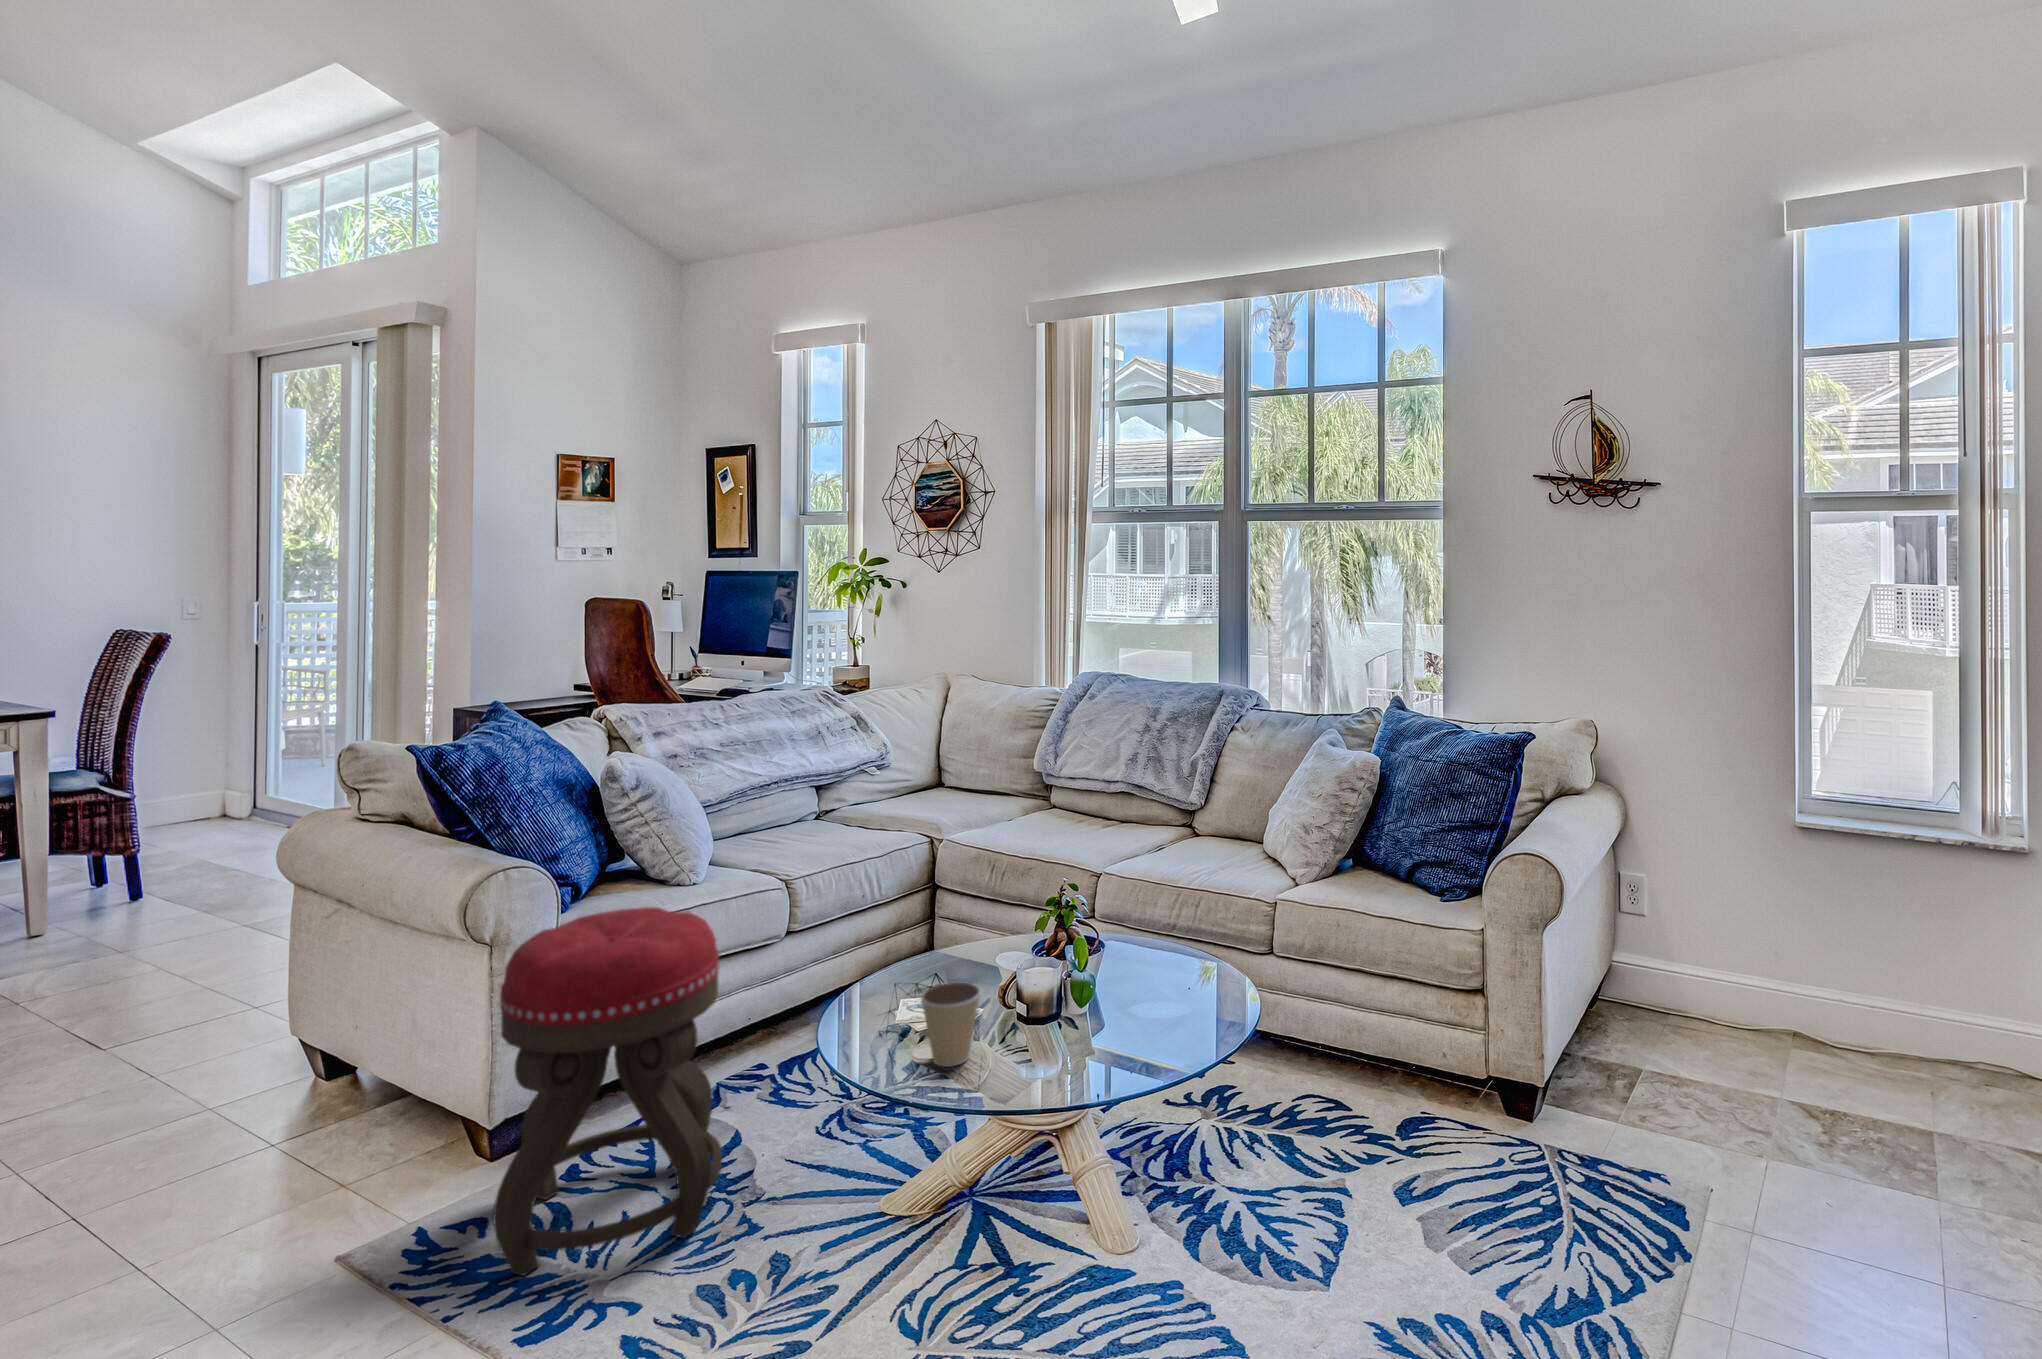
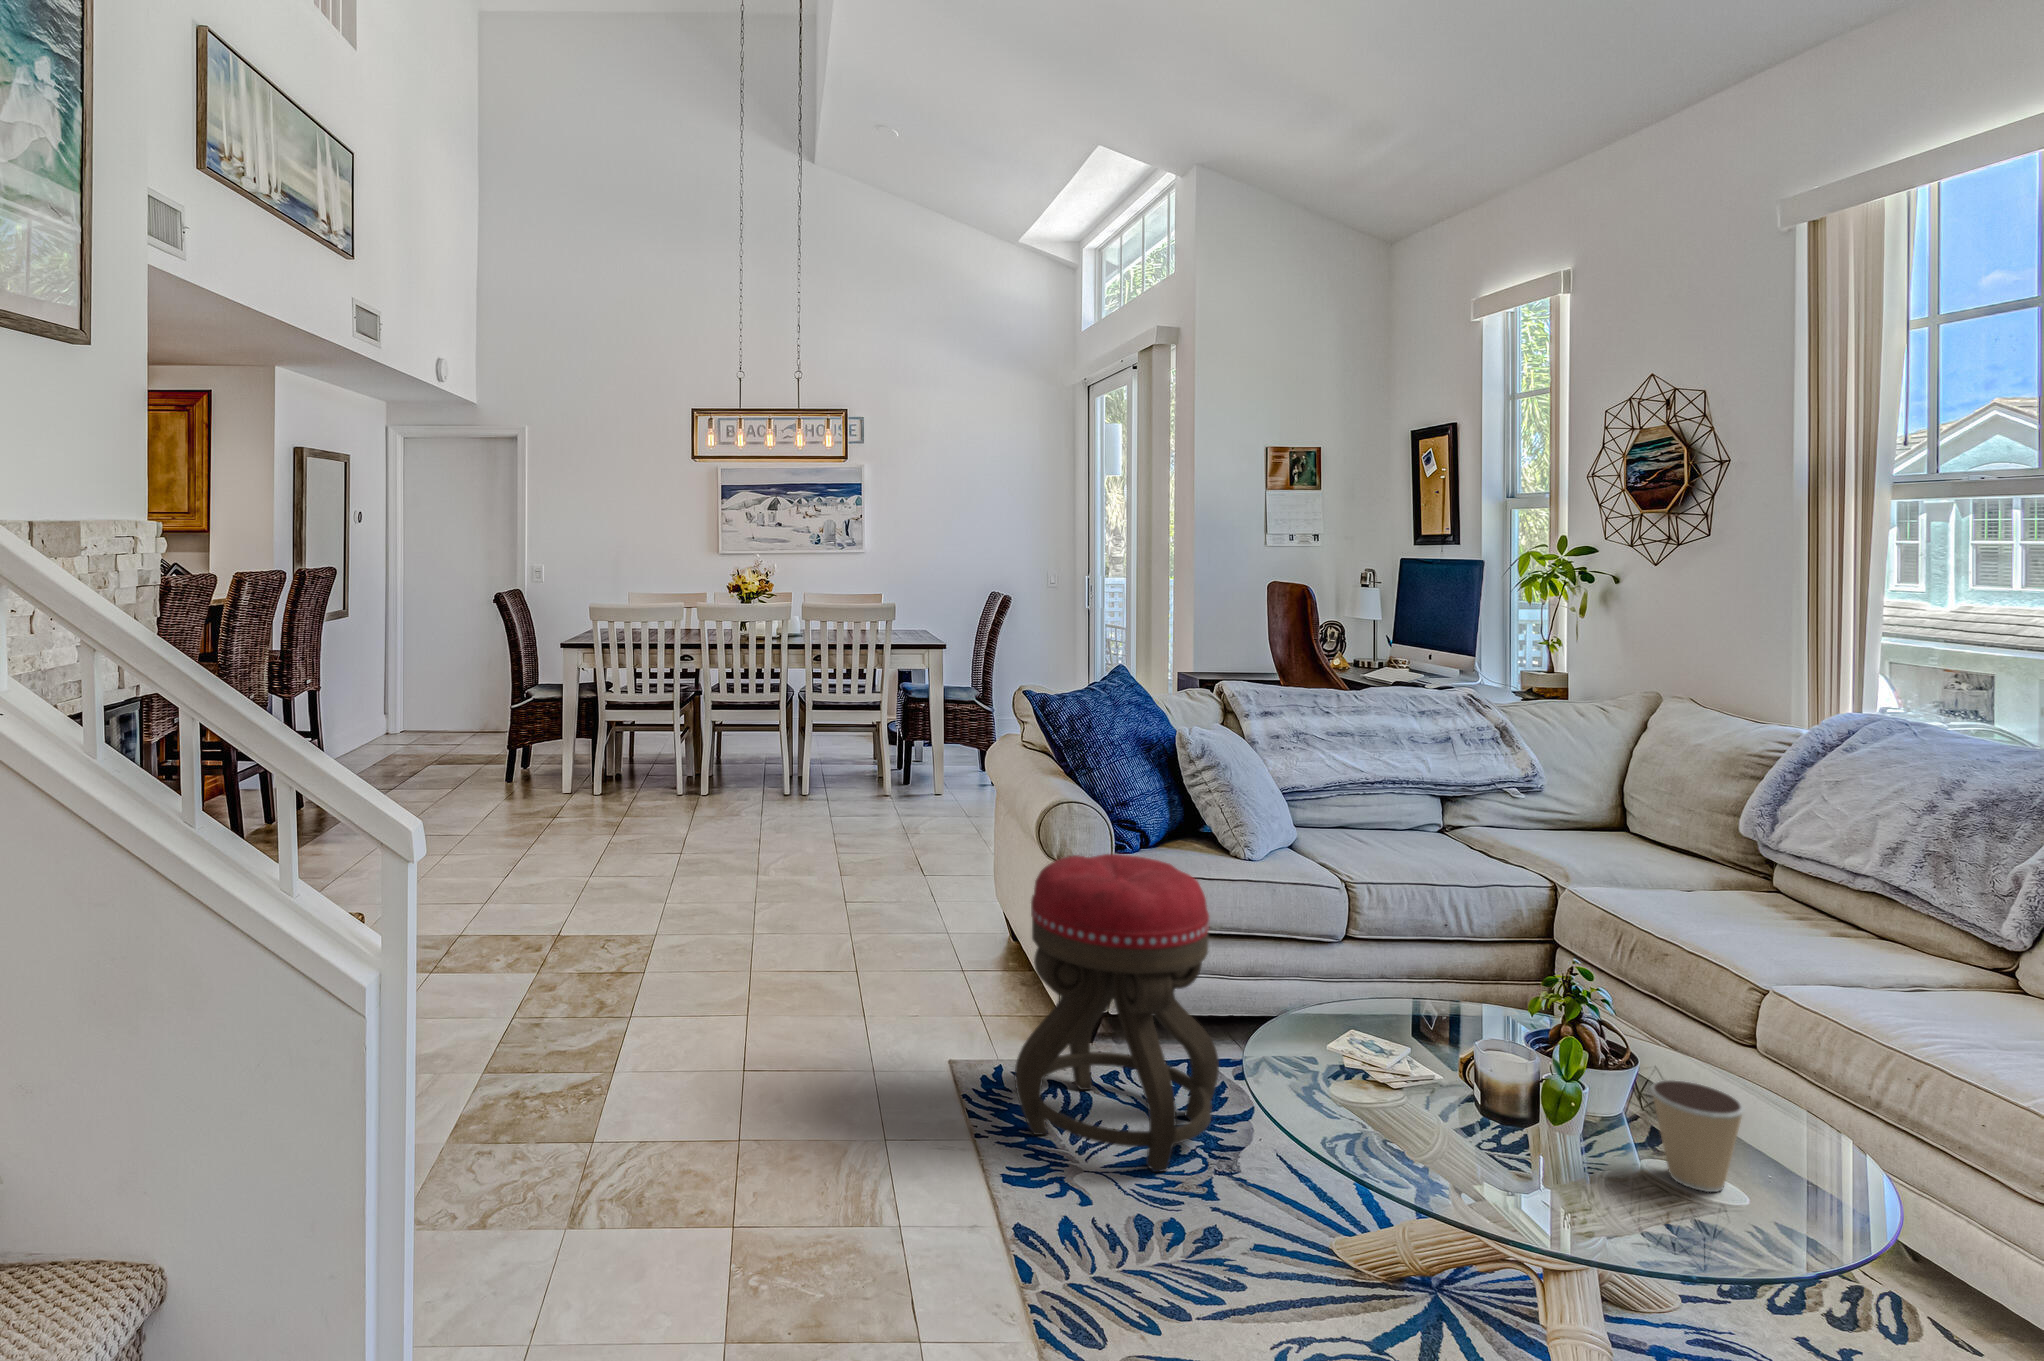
coffee cup: present [921,982,981,1067] -> present [1651,1080,1745,1192]

